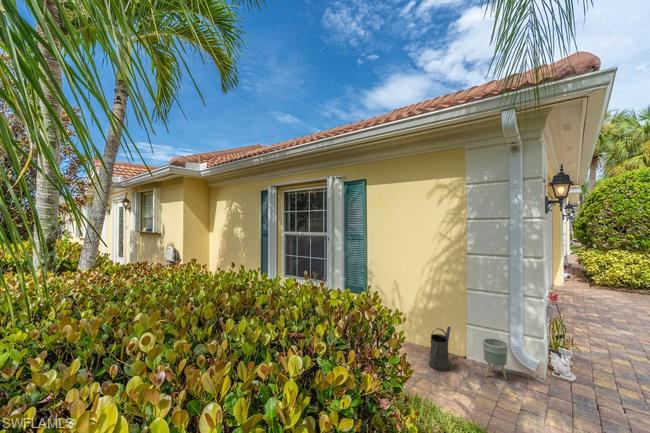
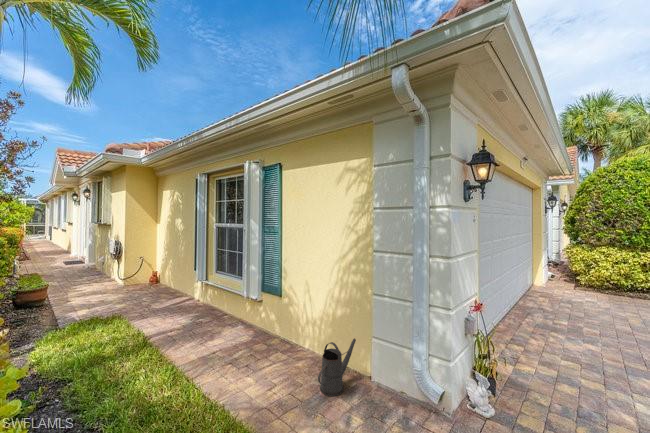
planter: present [483,338,508,380] -> none [379,357,408,412]

